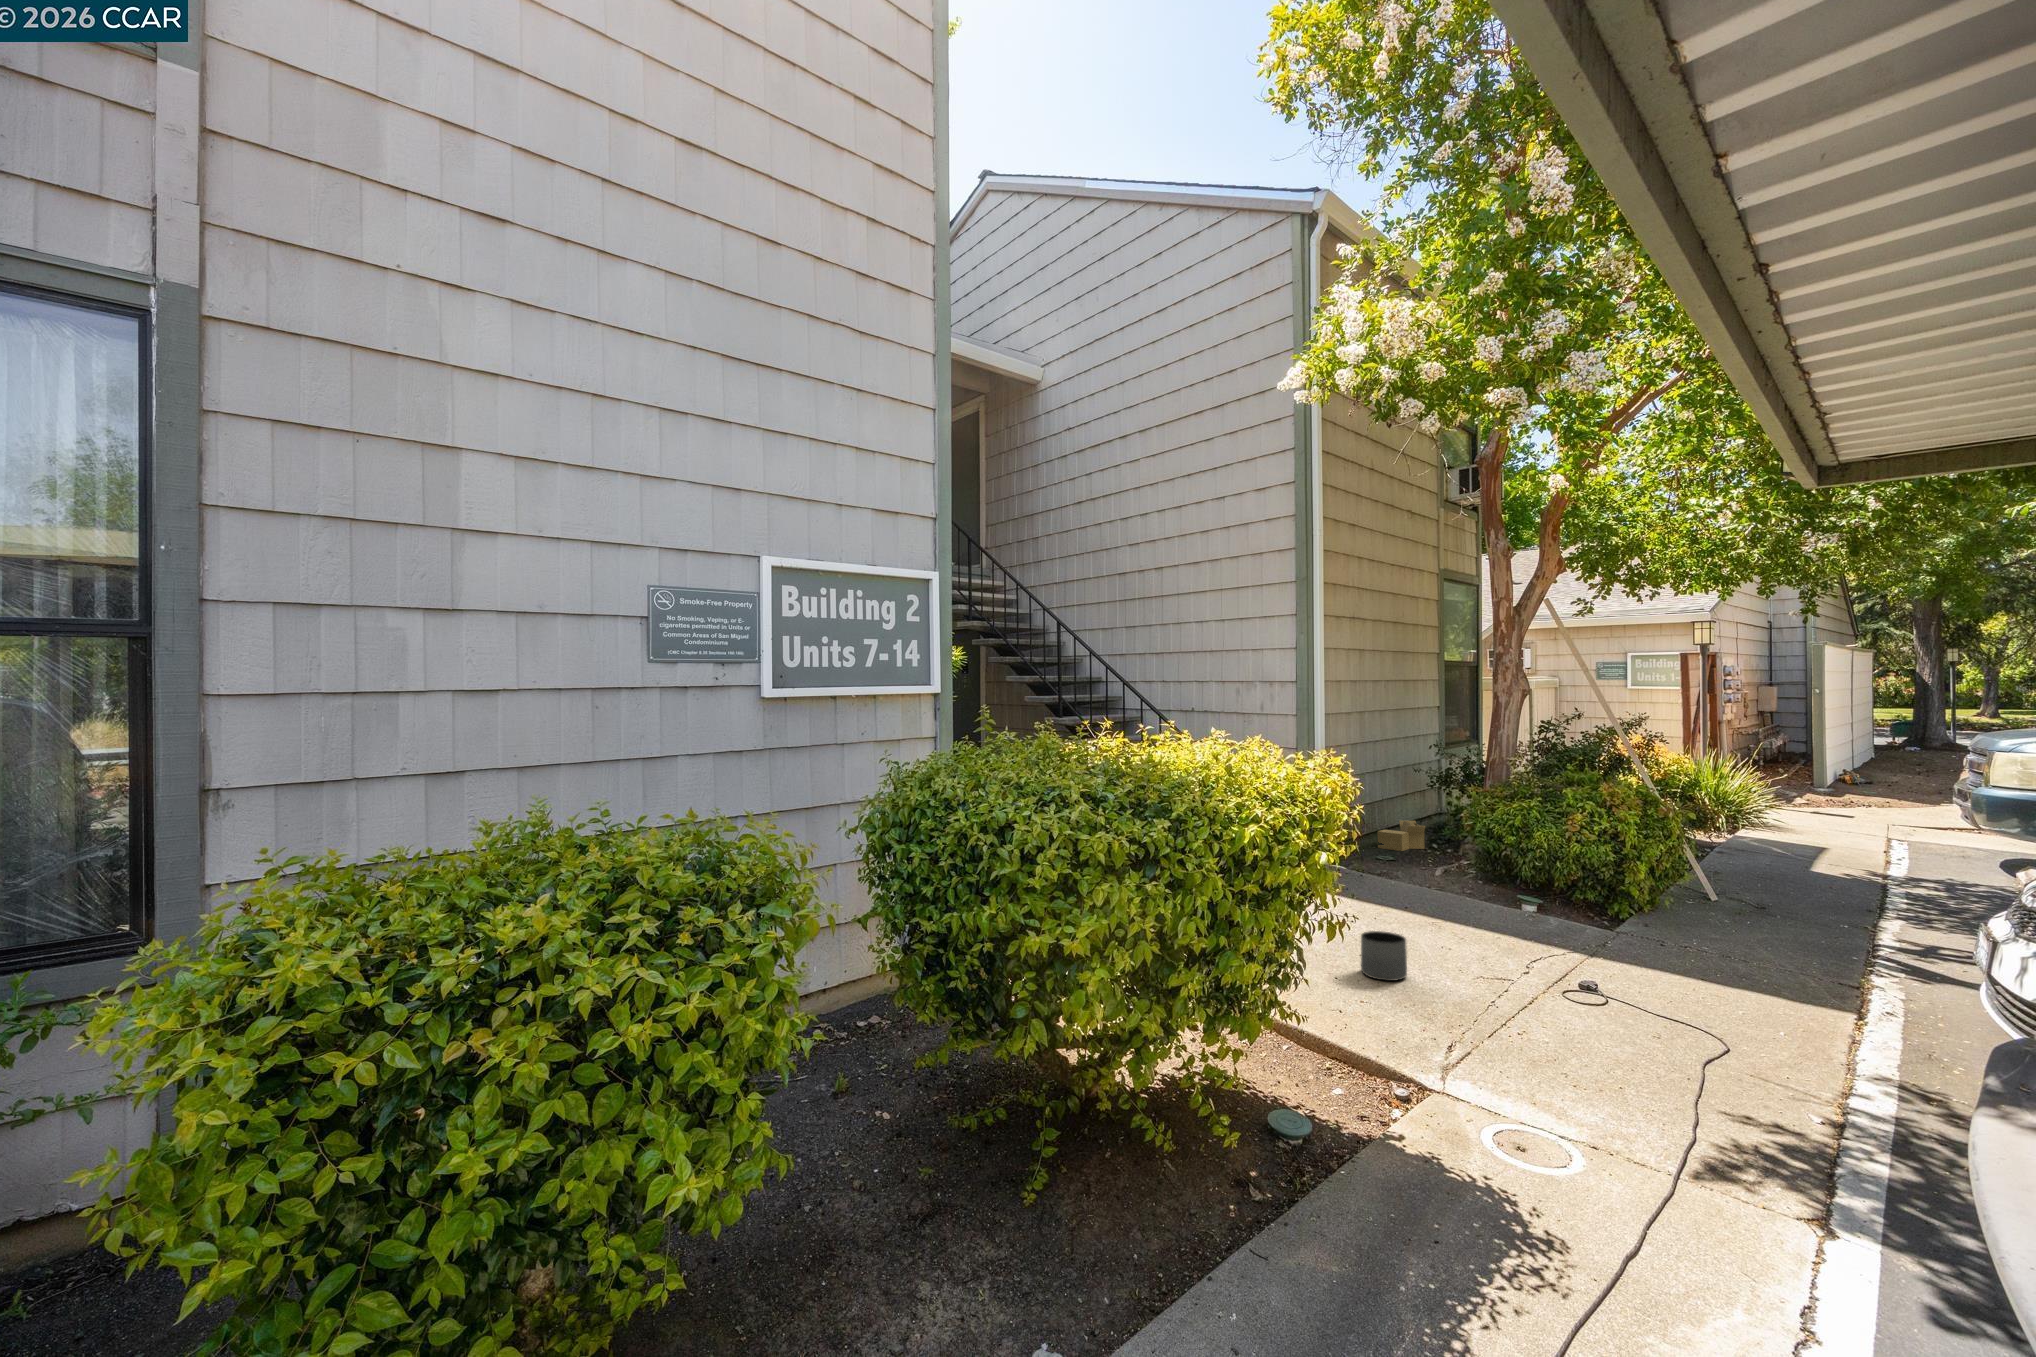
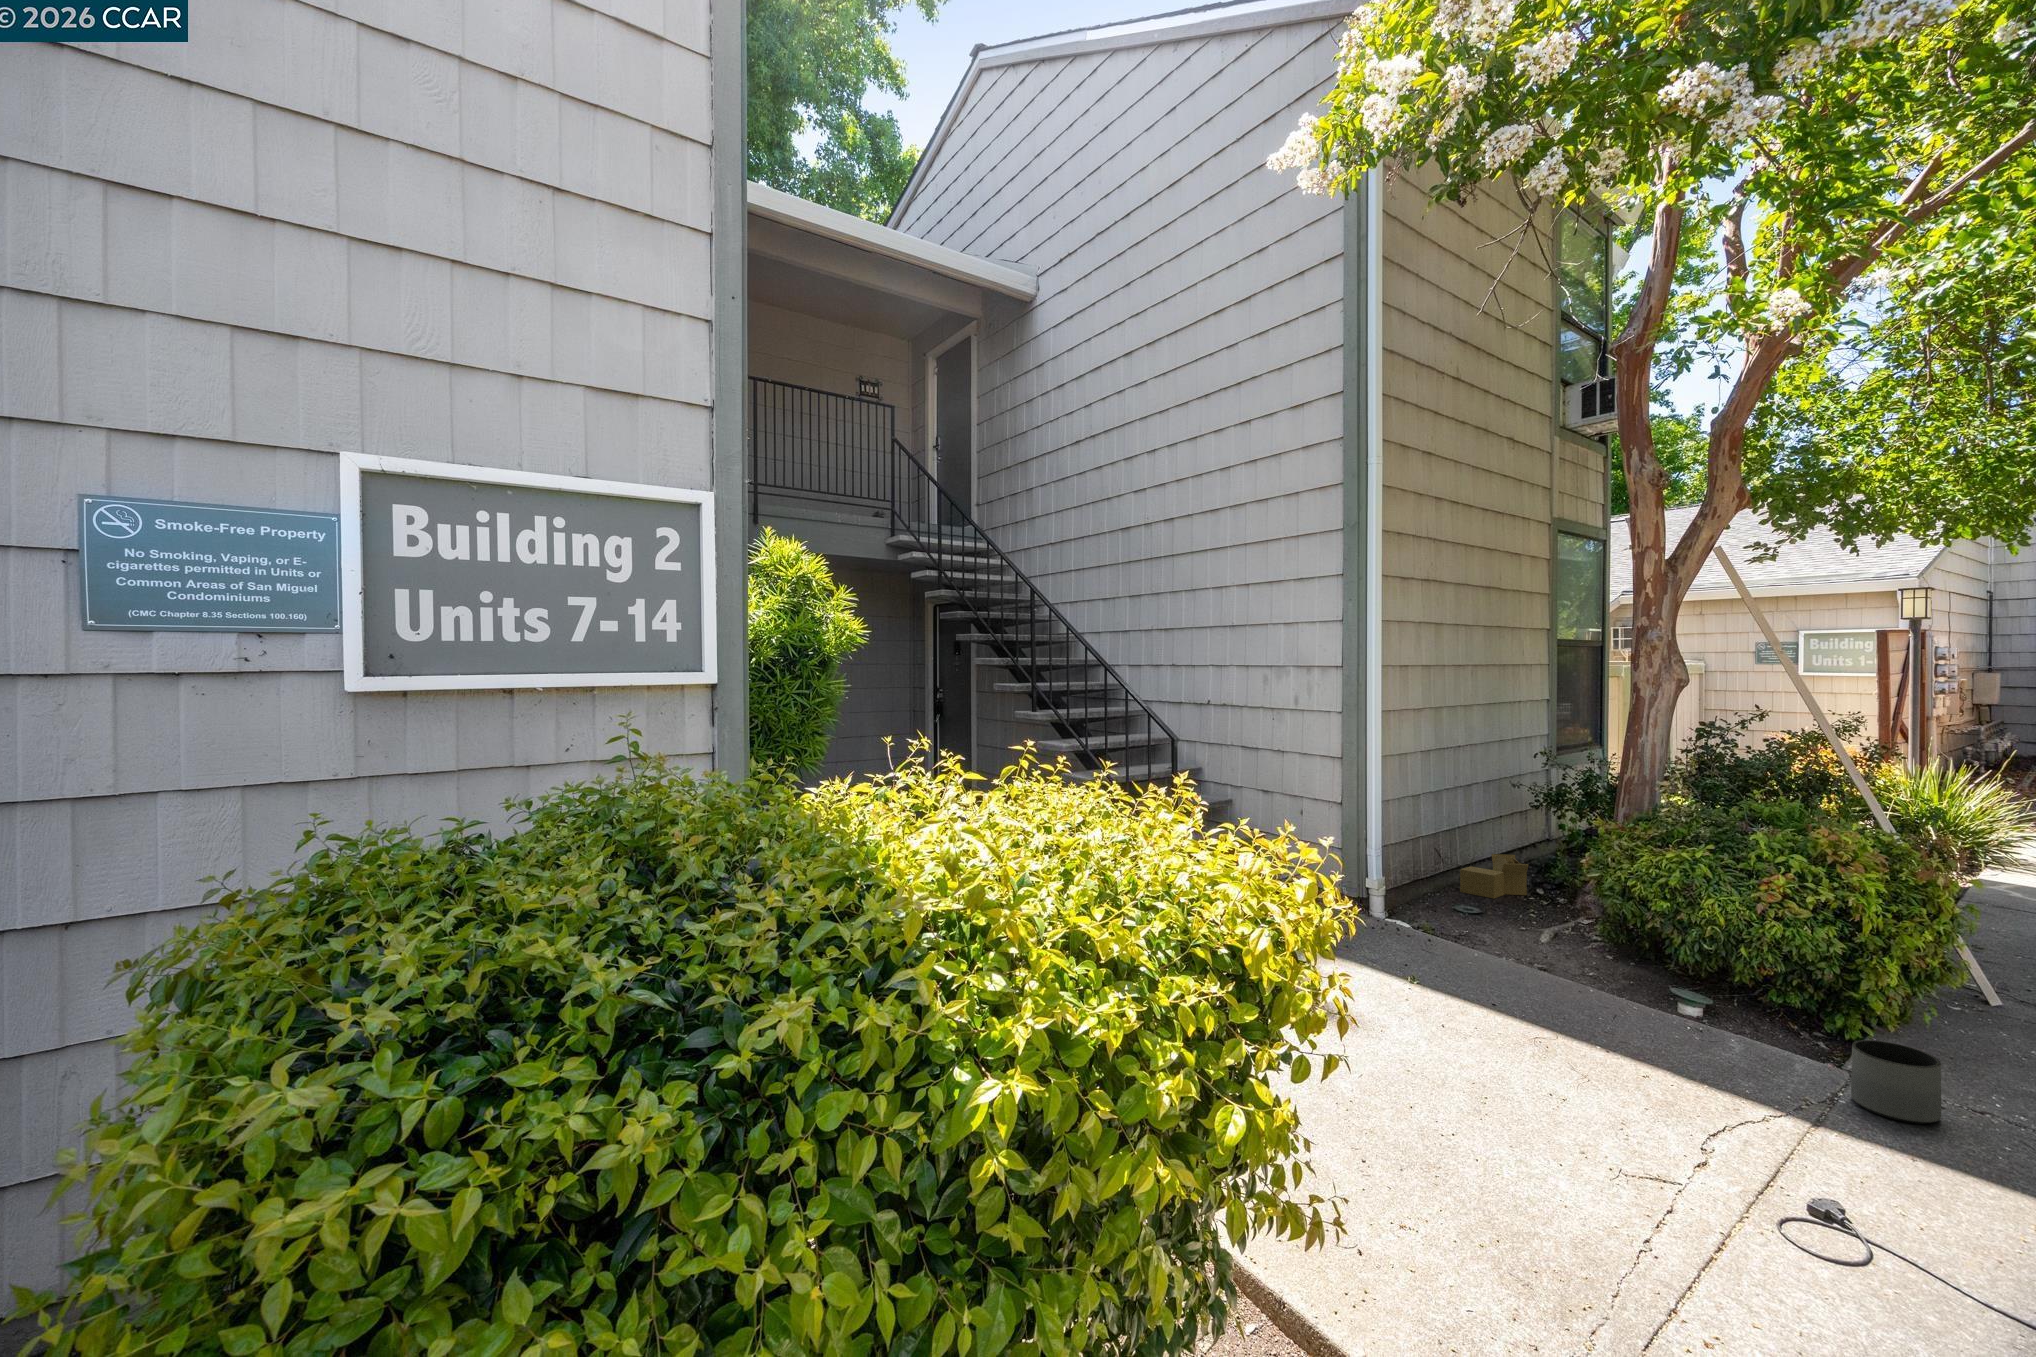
planter: present [1361,931,1407,981] -> present [1851,1040,1941,1124]

